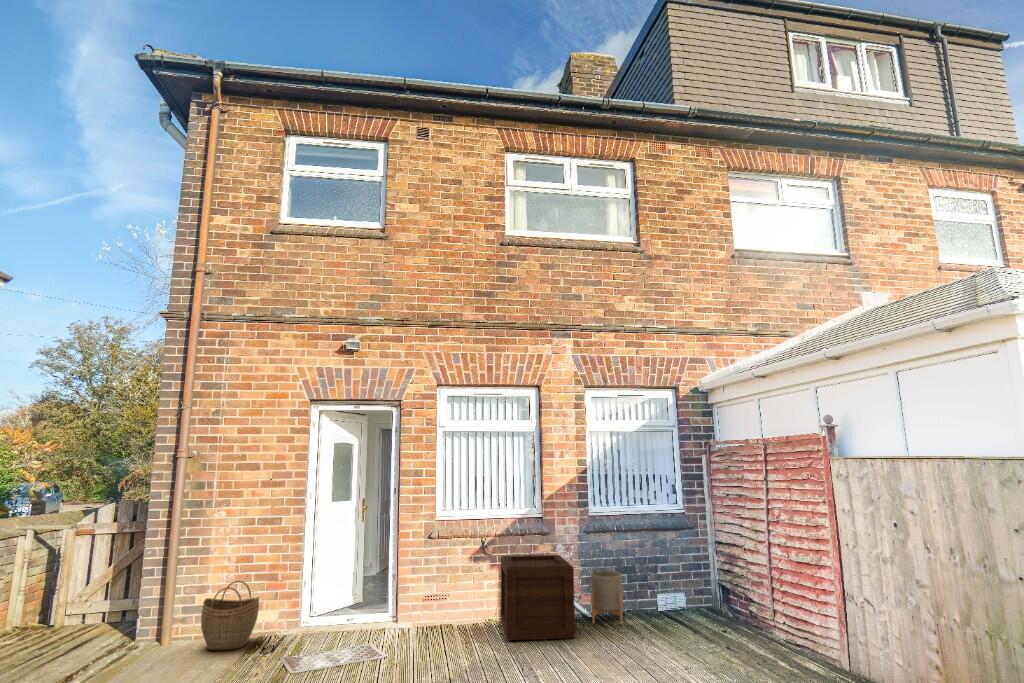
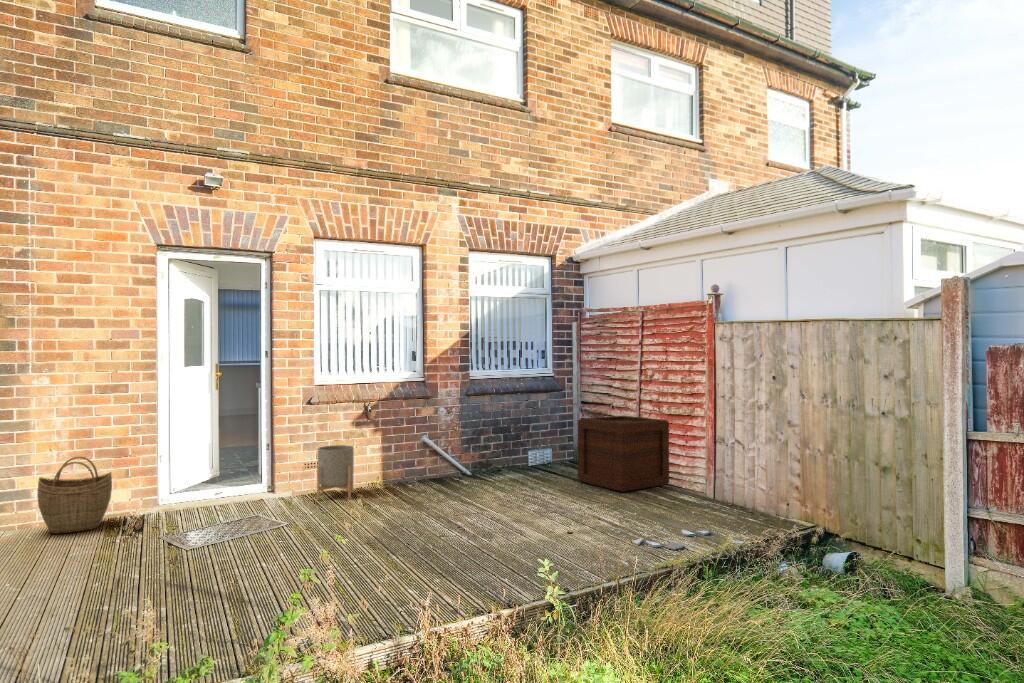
wooden crate: present [500,555,575,641] -> present [578,416,669,492]
planter: present [591,571,623,625] -> present [317,445,354,500]

